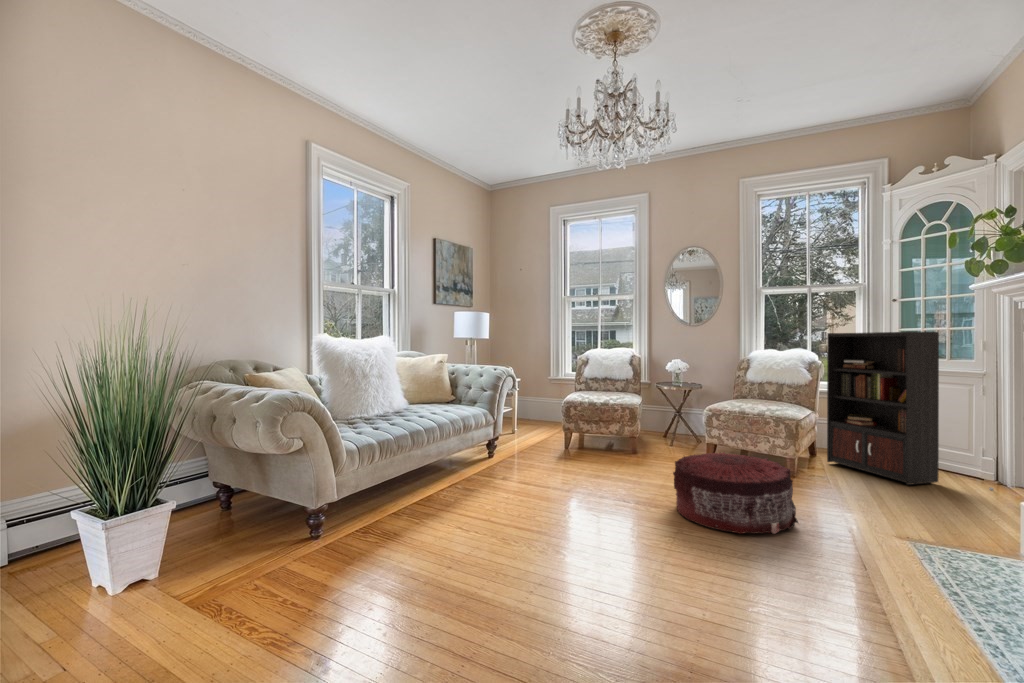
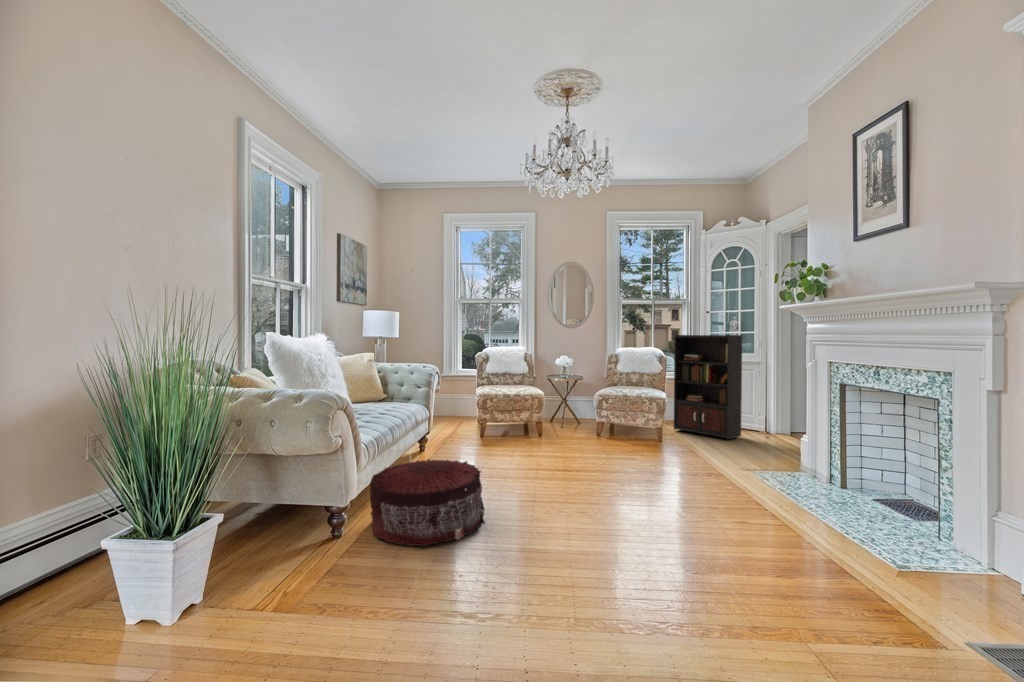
pouf: present [673,452,798,534] -> present [370,459,485,546]

